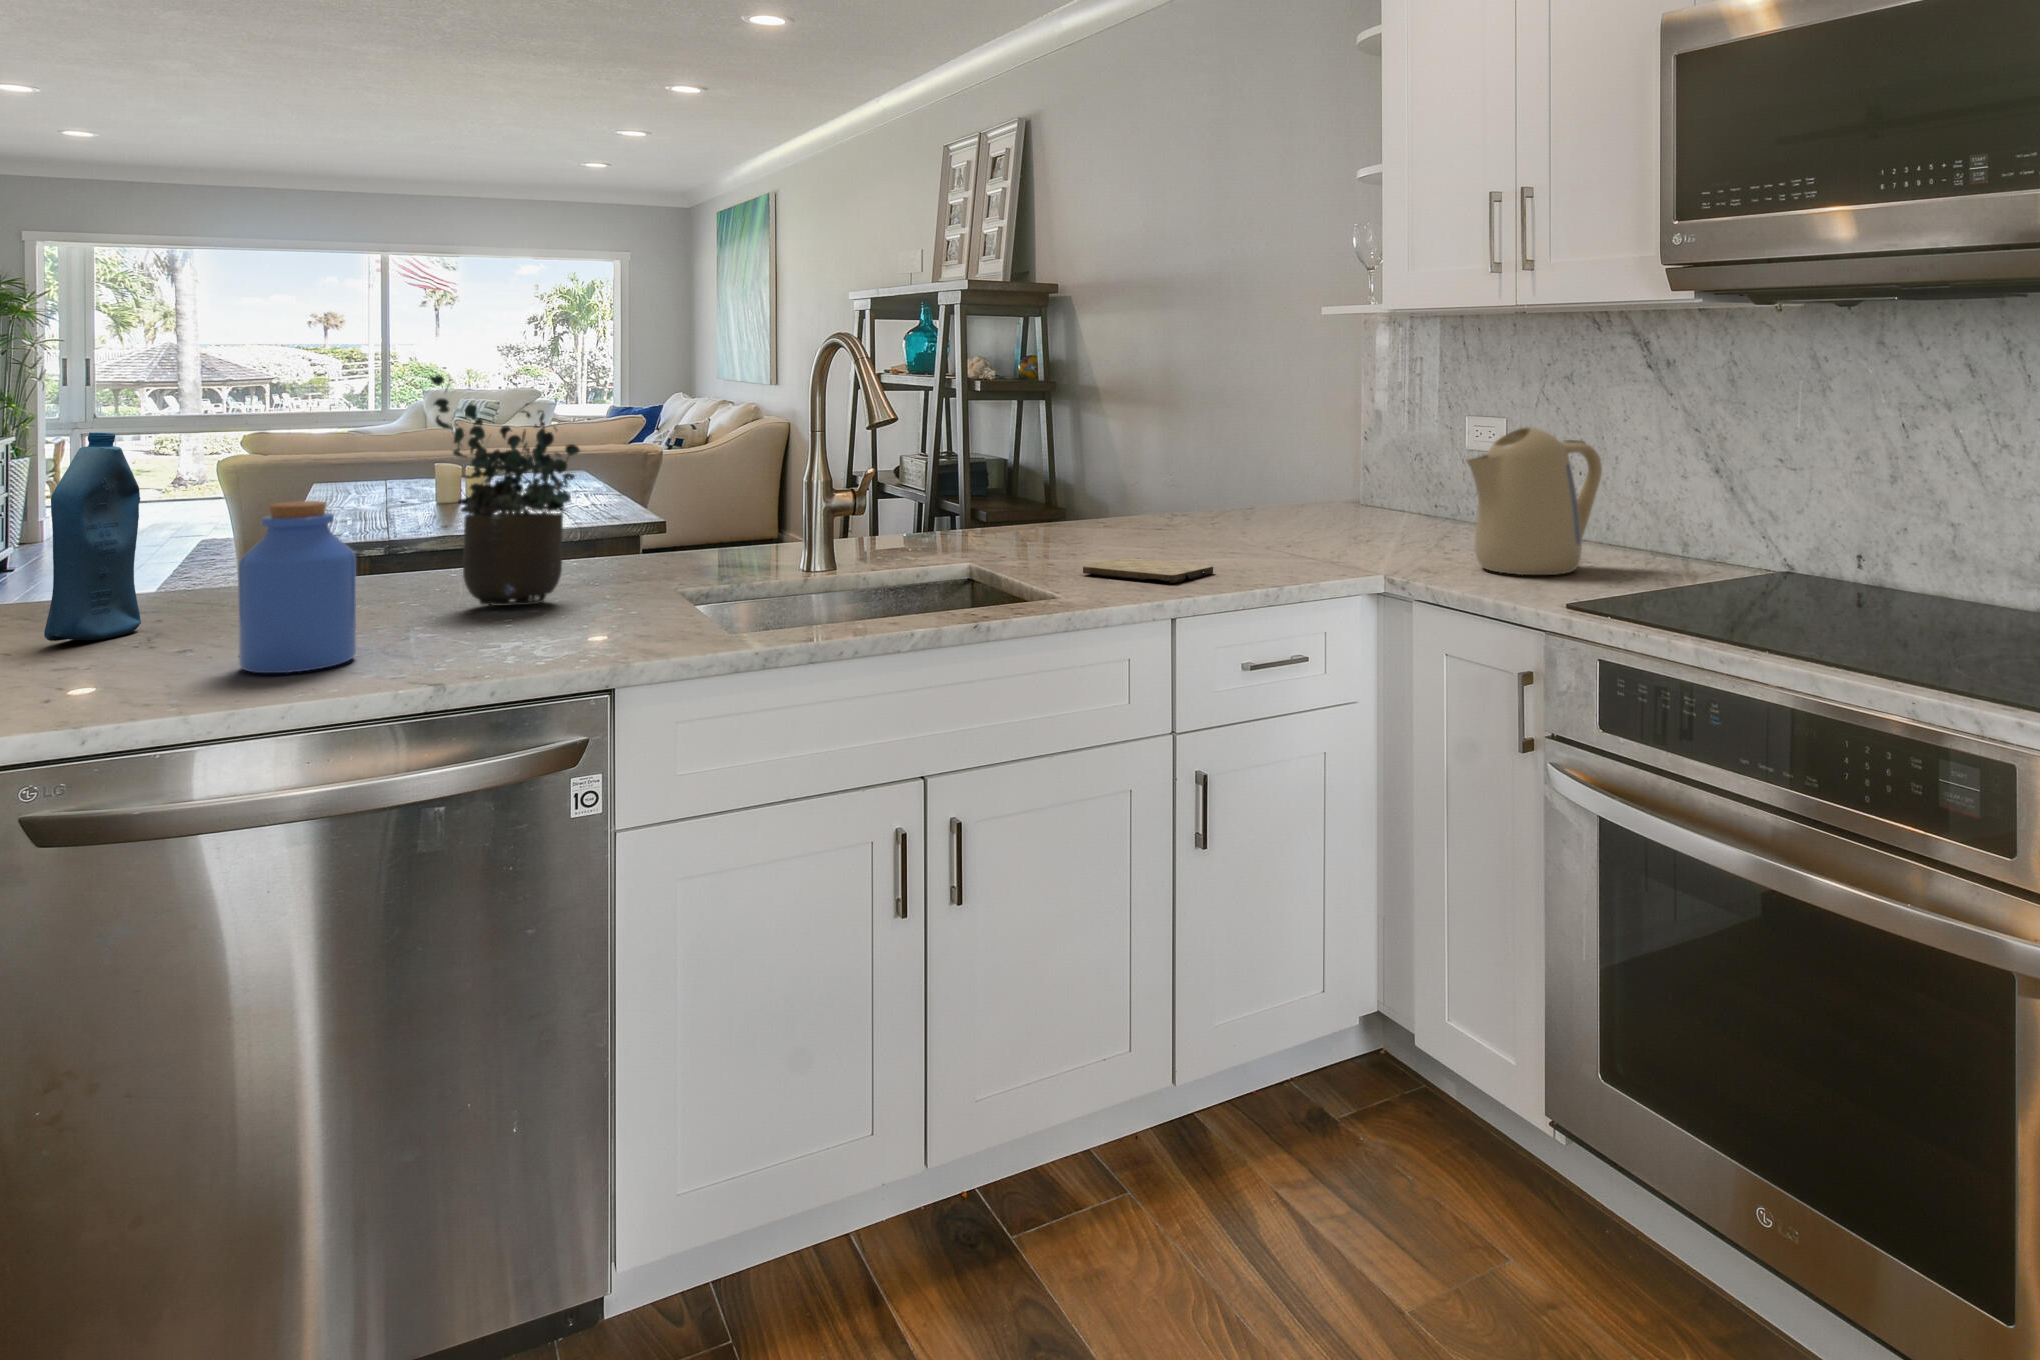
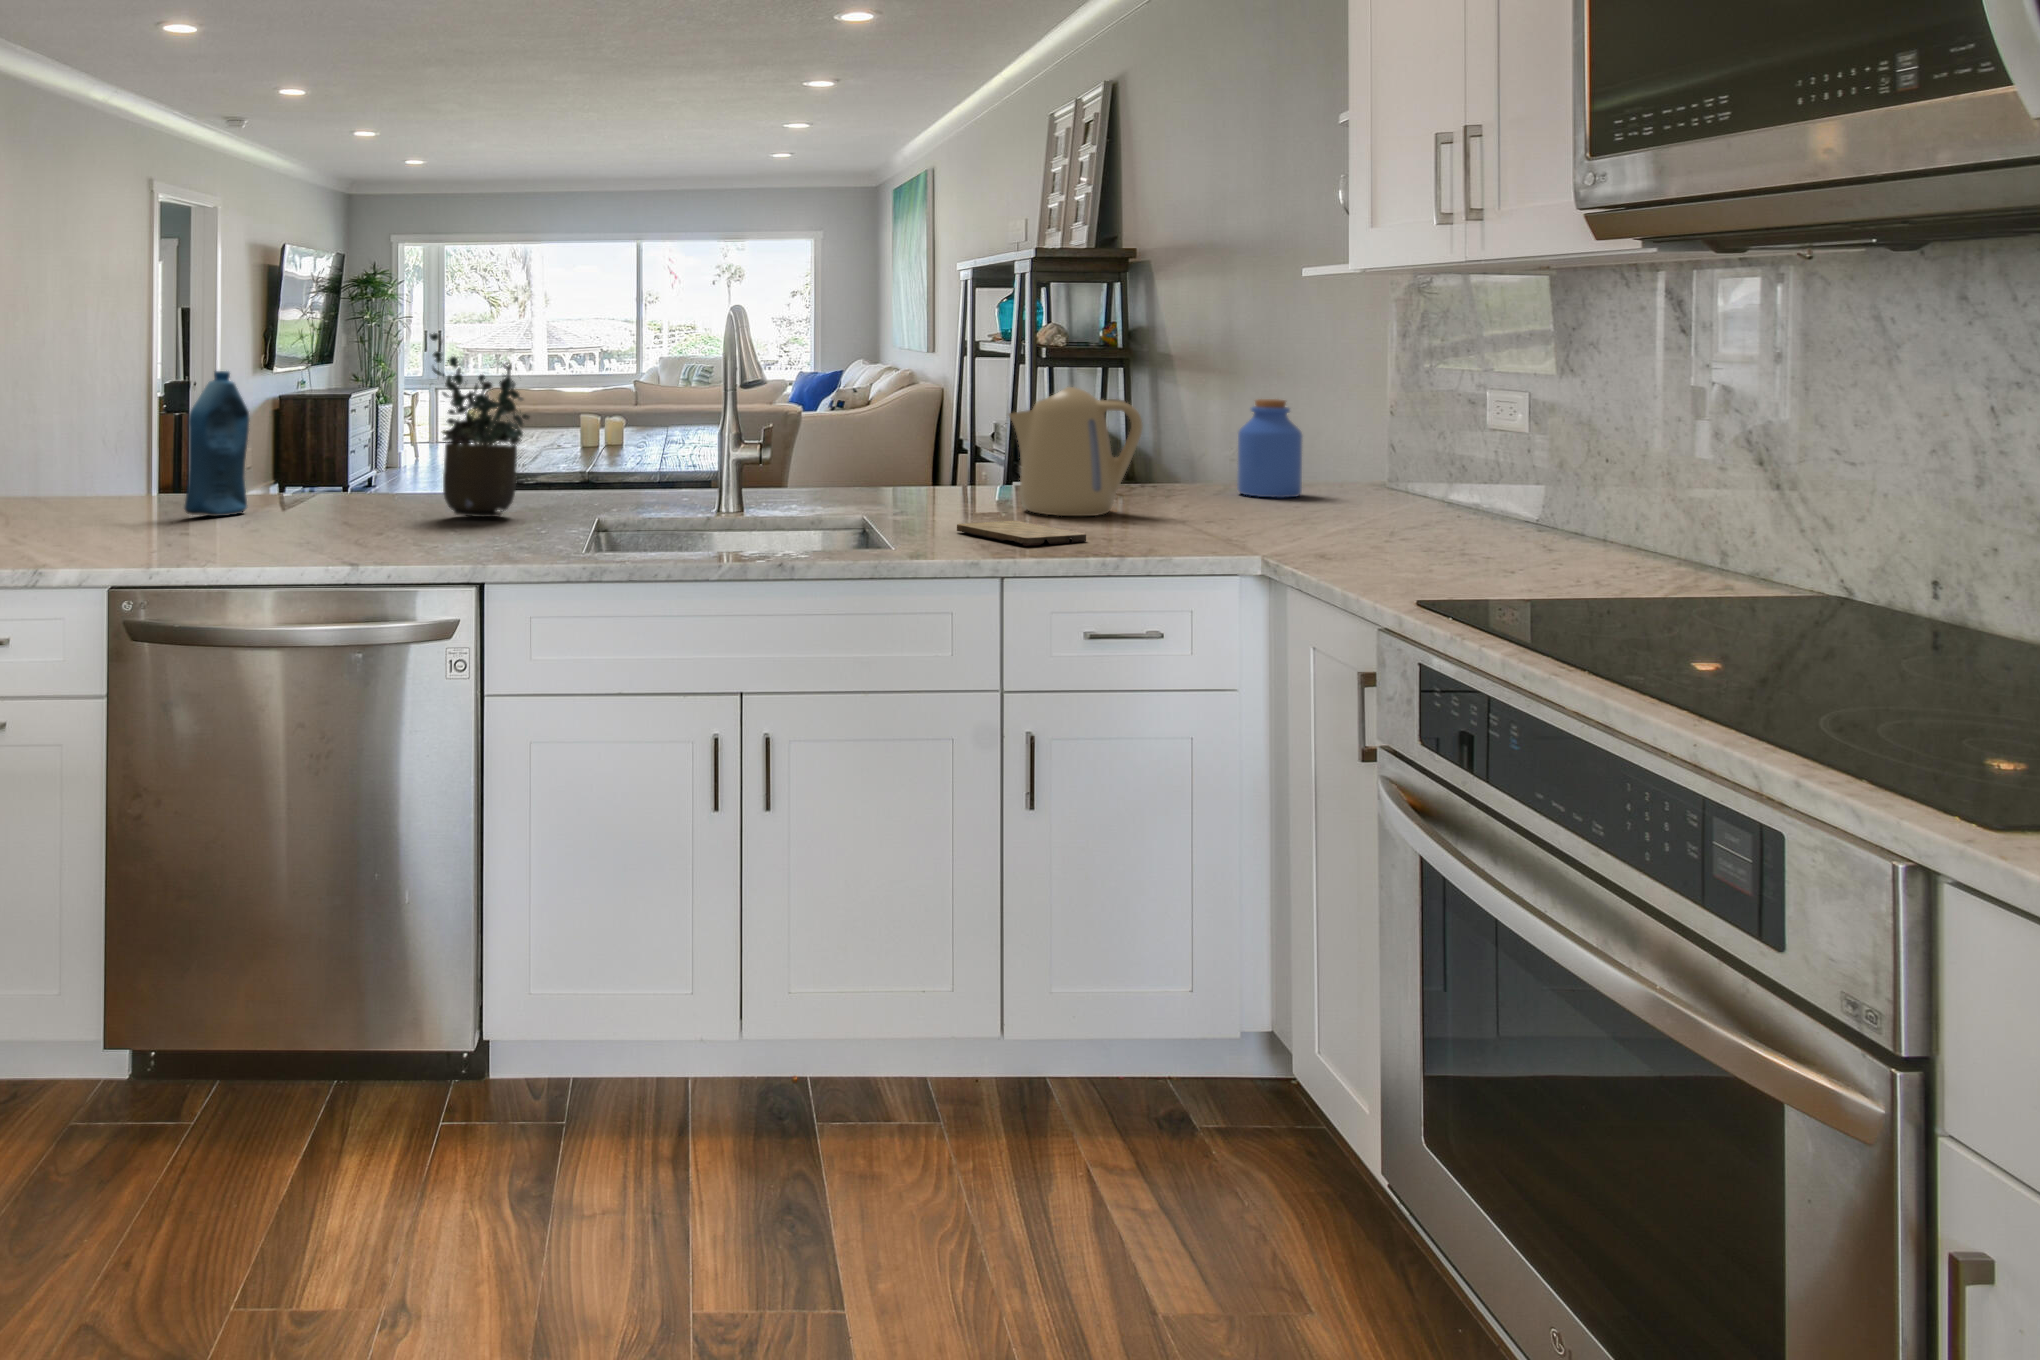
kettle: present [1466,427,1602,575] -> present [1009,387,1143,516]
jar: present [238,501,356,673] -> present [1237,399,1302,498]

